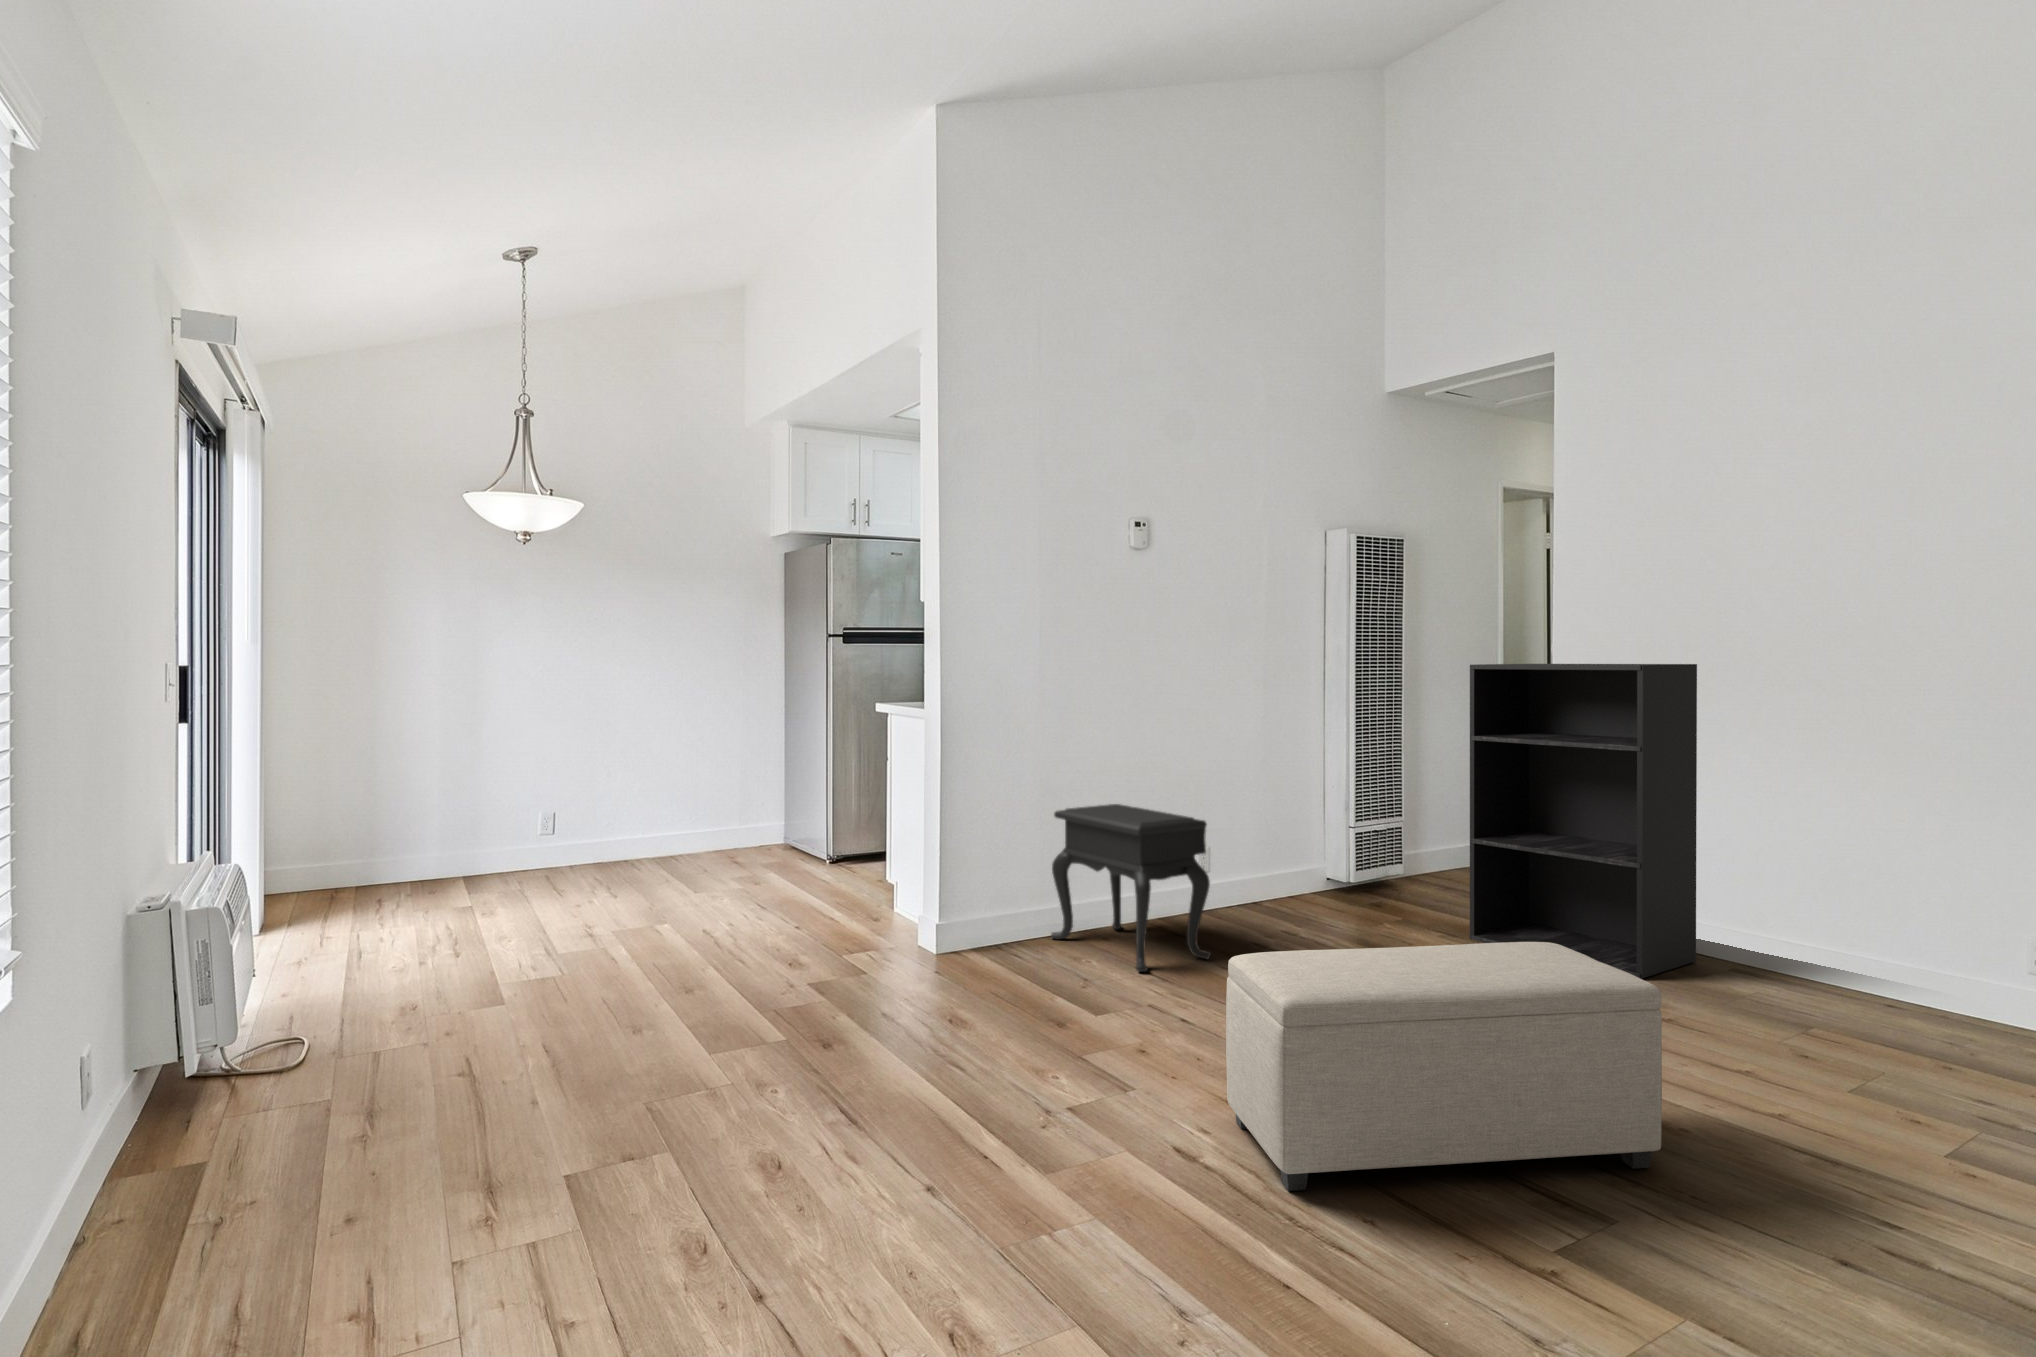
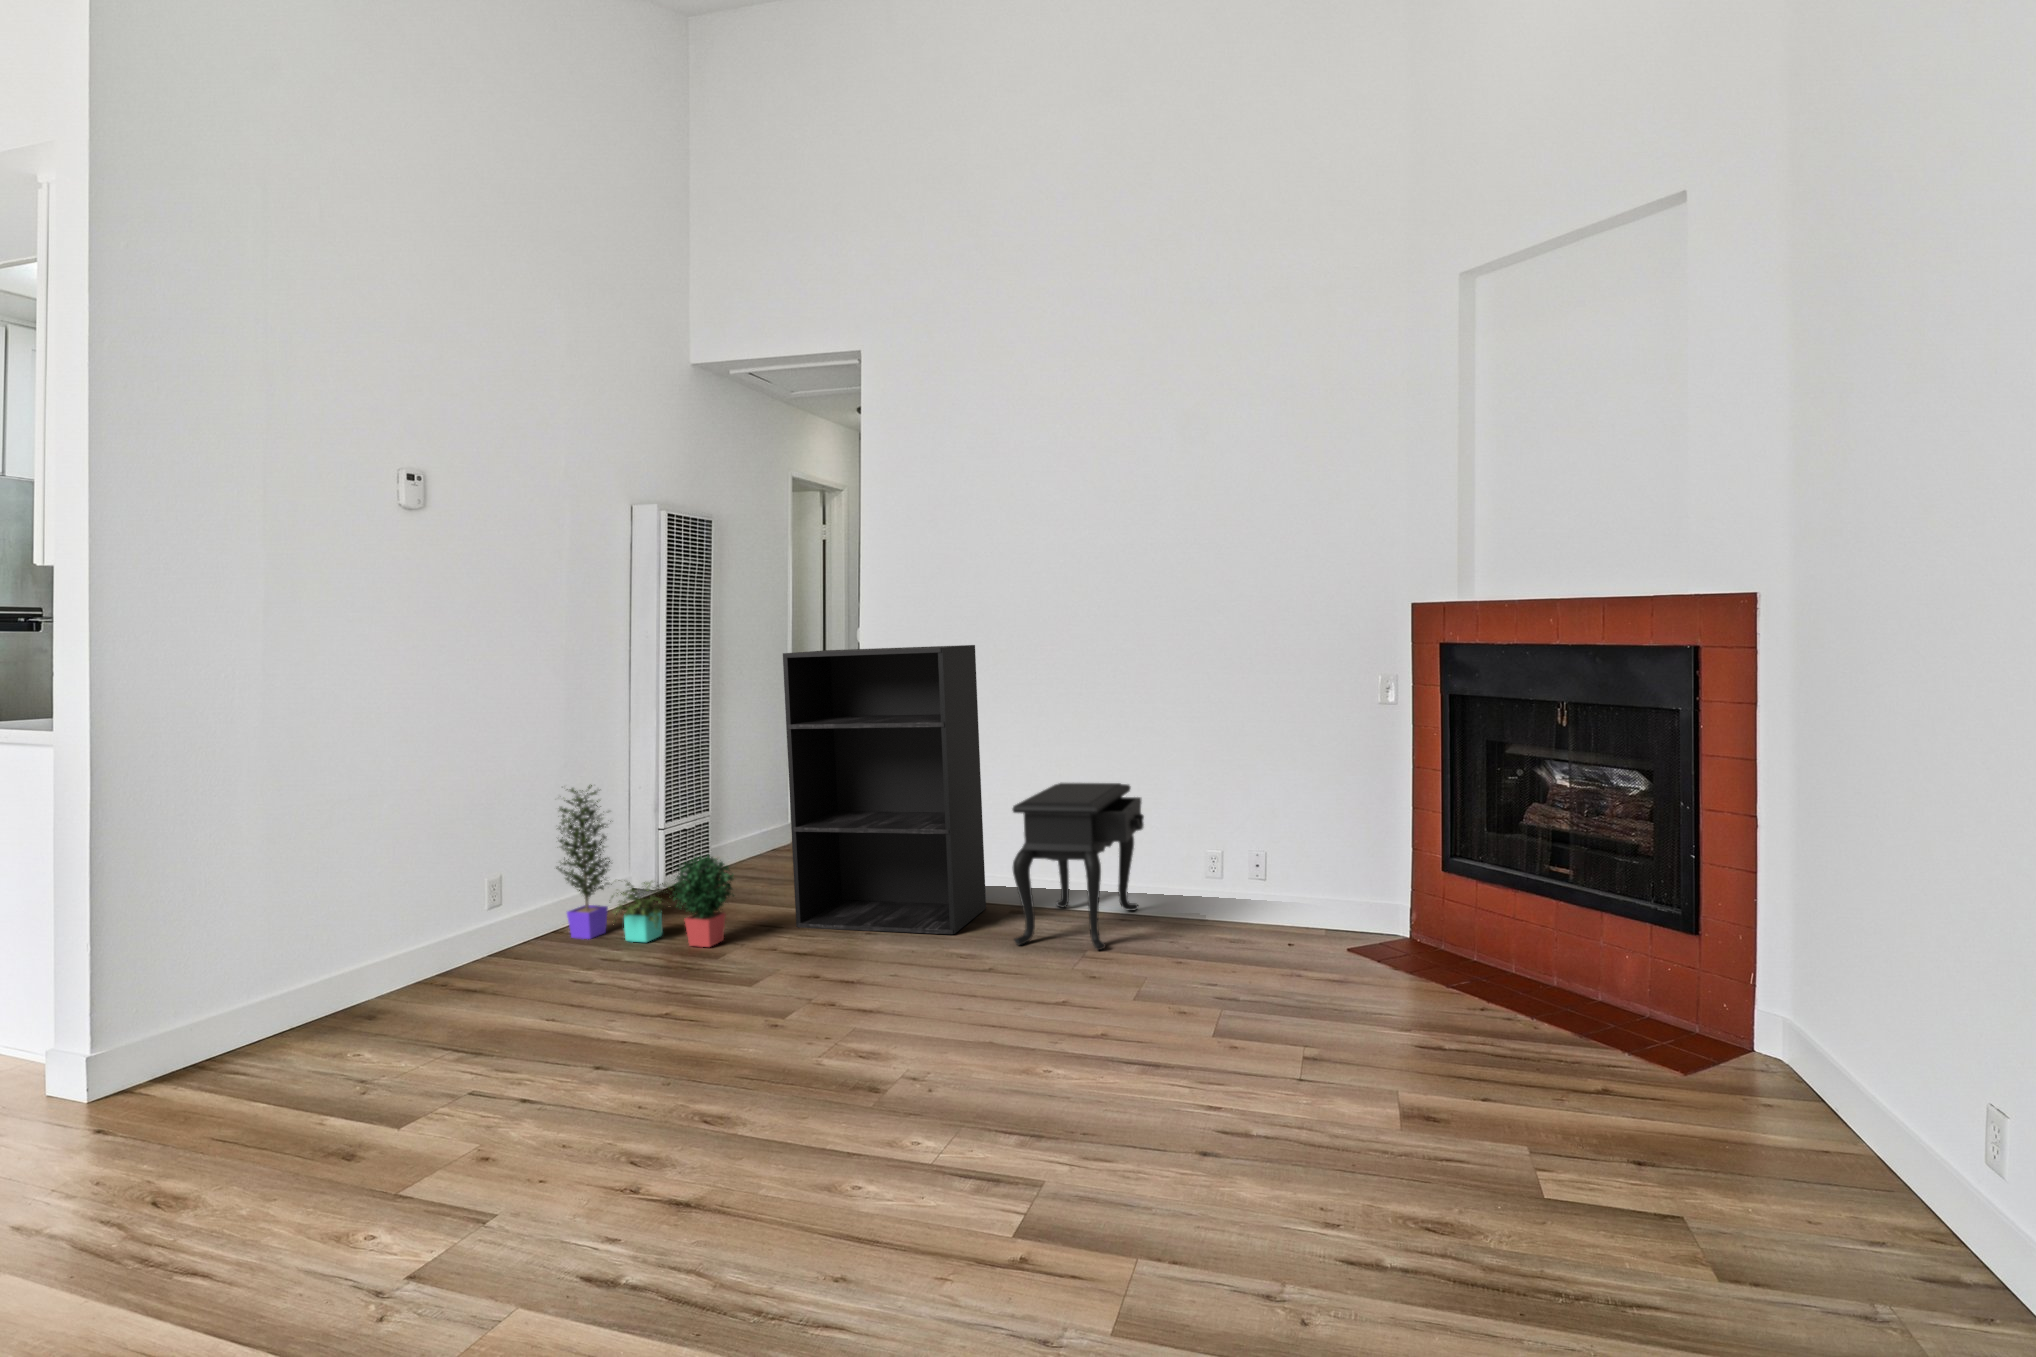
potted plant: none [1252,773,1408,939] -> present [556,785,734,947]
side table: present [1051,804,1211,972] -> present [1012,783,1144,950]
ottoman: present [1226,942,1662,1191] -> none [621,924,1052,1279]

